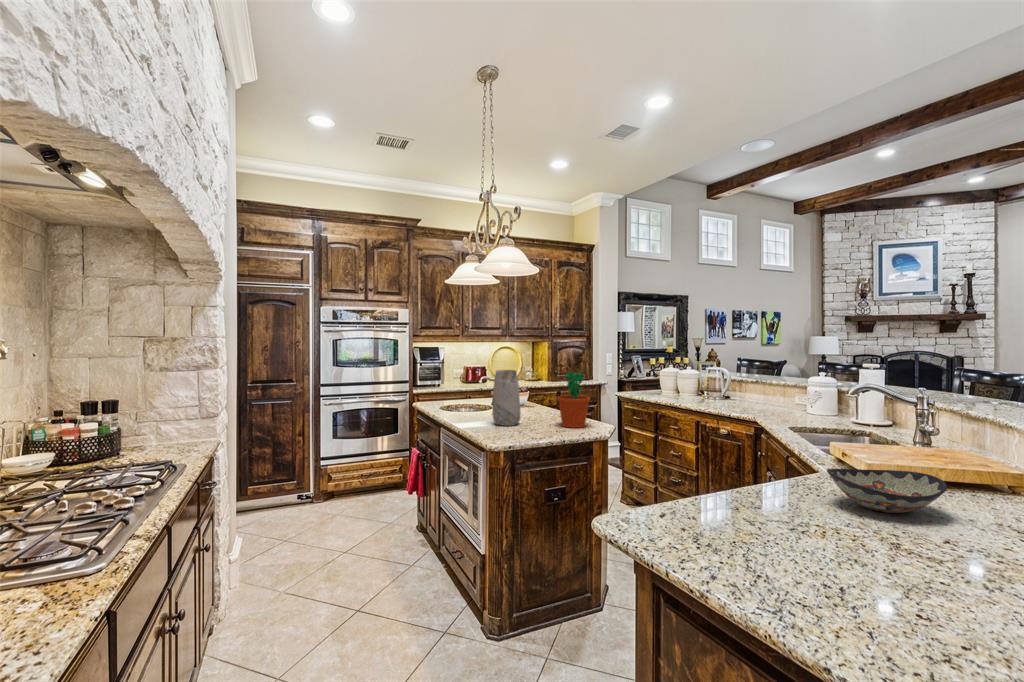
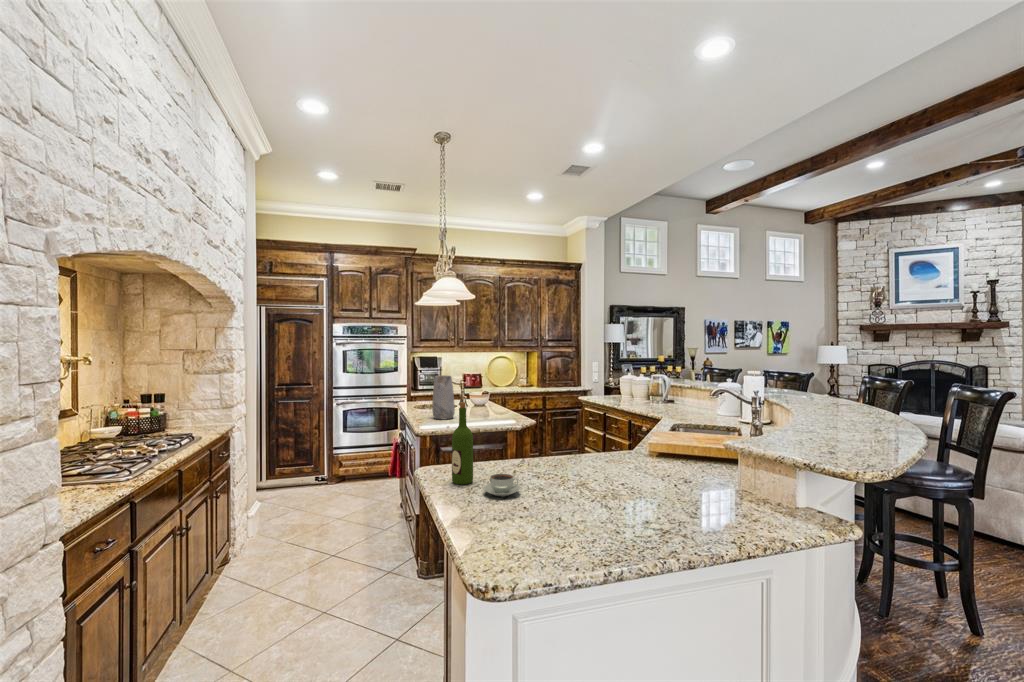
flower pot: present [557,372,590,428] -> none [480,377,506,422]
wine bottle: none [693,413,729,543] -> present [452,402,473,485]
decorative bowl: present [827,469,947,513] -> none [581,447,651,477]
coffee cup: none [778,525,850,567] -> present [483,473,520,496]

